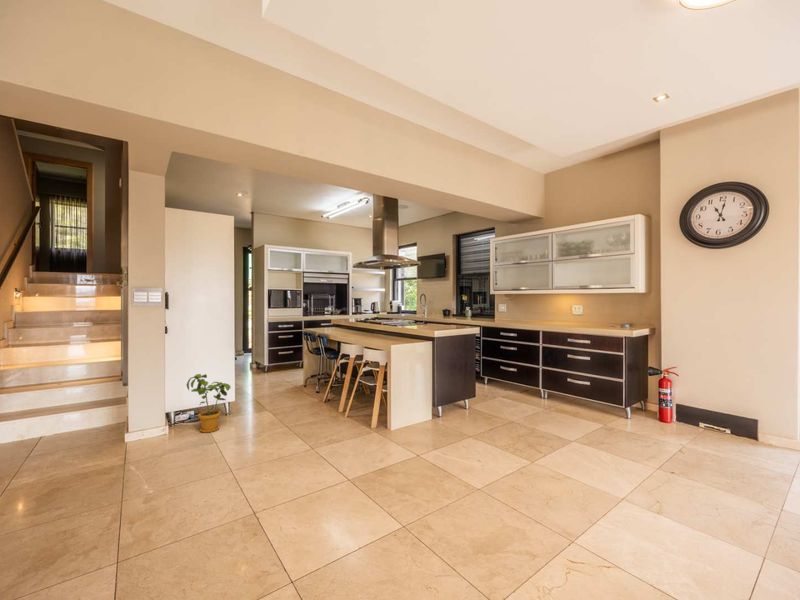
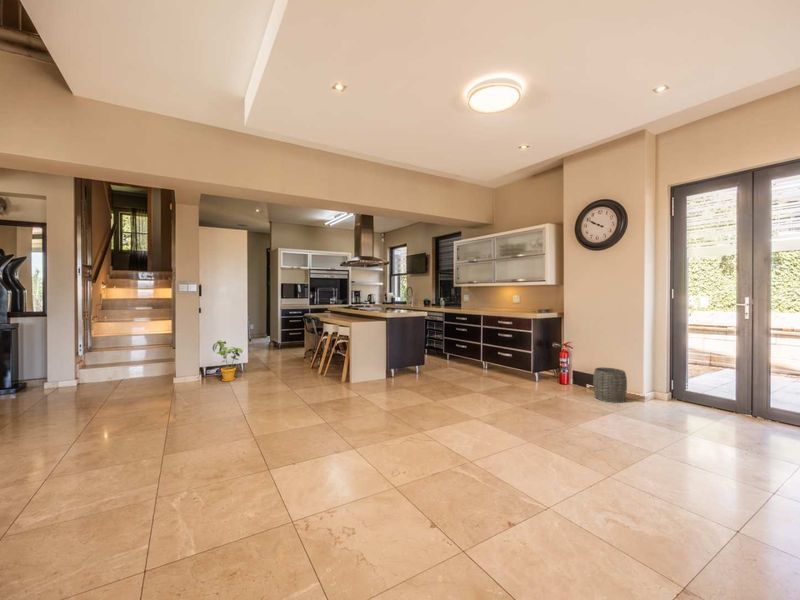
woven basket: none [727,404,782,455] -> present [593,367,627,403]

